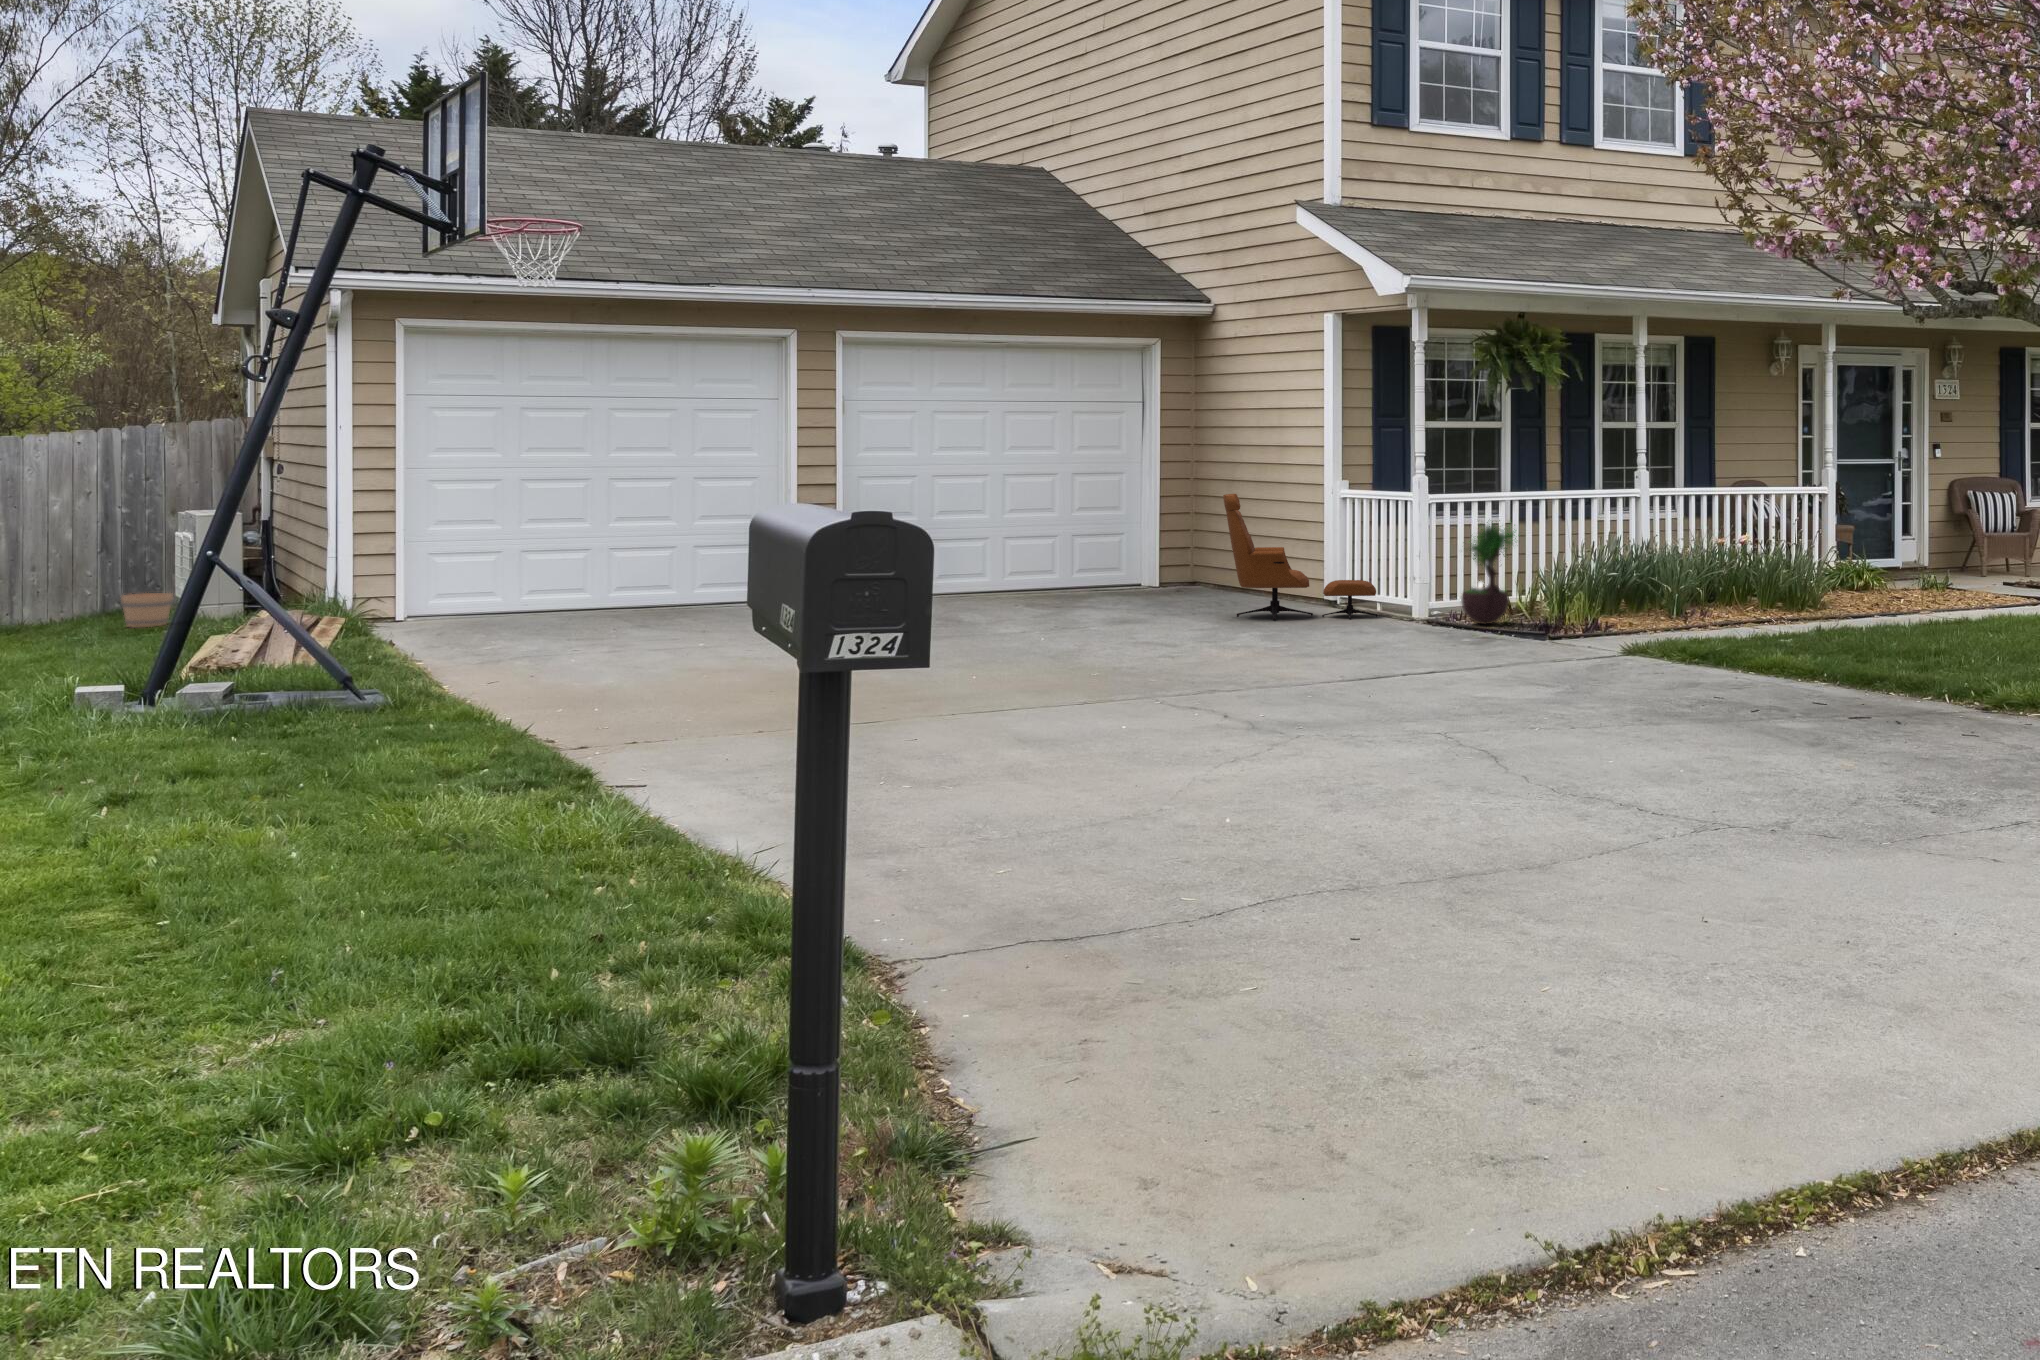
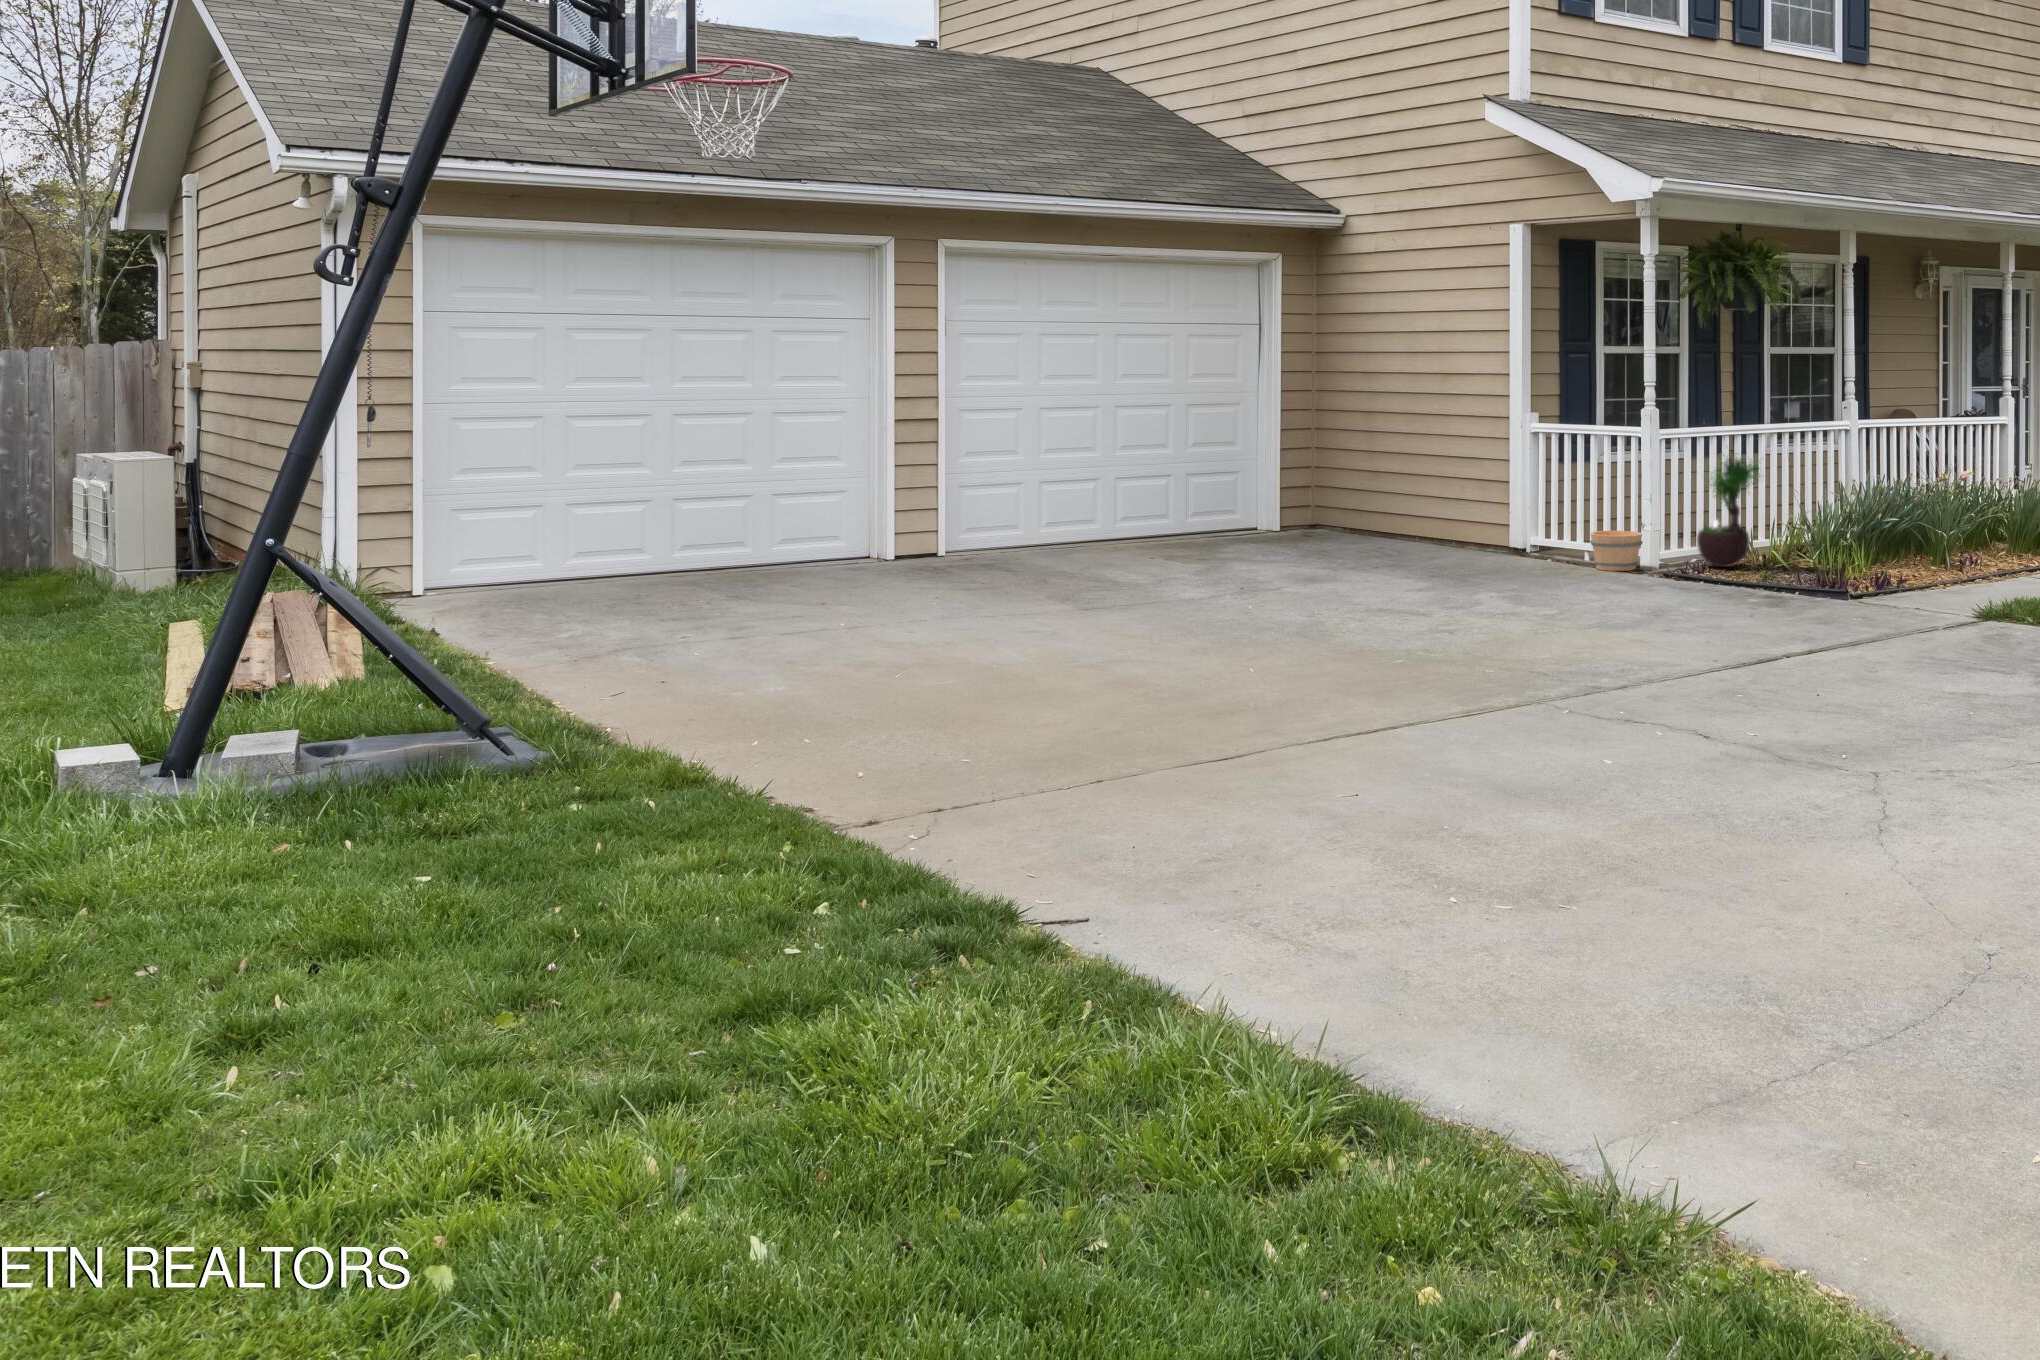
lounge chair: present [1223,494,1377,620] -> none [1417,424,1584,566]
bucket: present [121,593,173,627] -> present [1590,531,1643,571]

